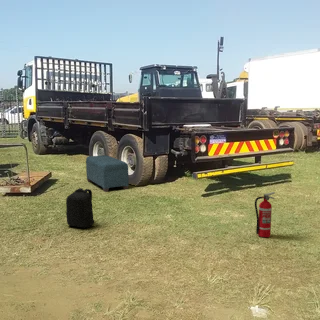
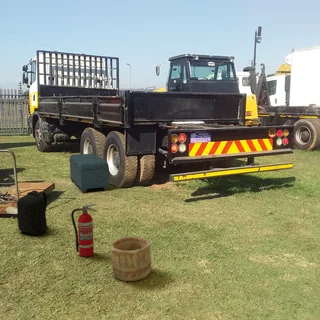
fire extinguisher: present [255,192,275,237] -> present [71,203,97,257]
wooden bucket: none [170,224,206,261] -> present [110,236,151,281]

